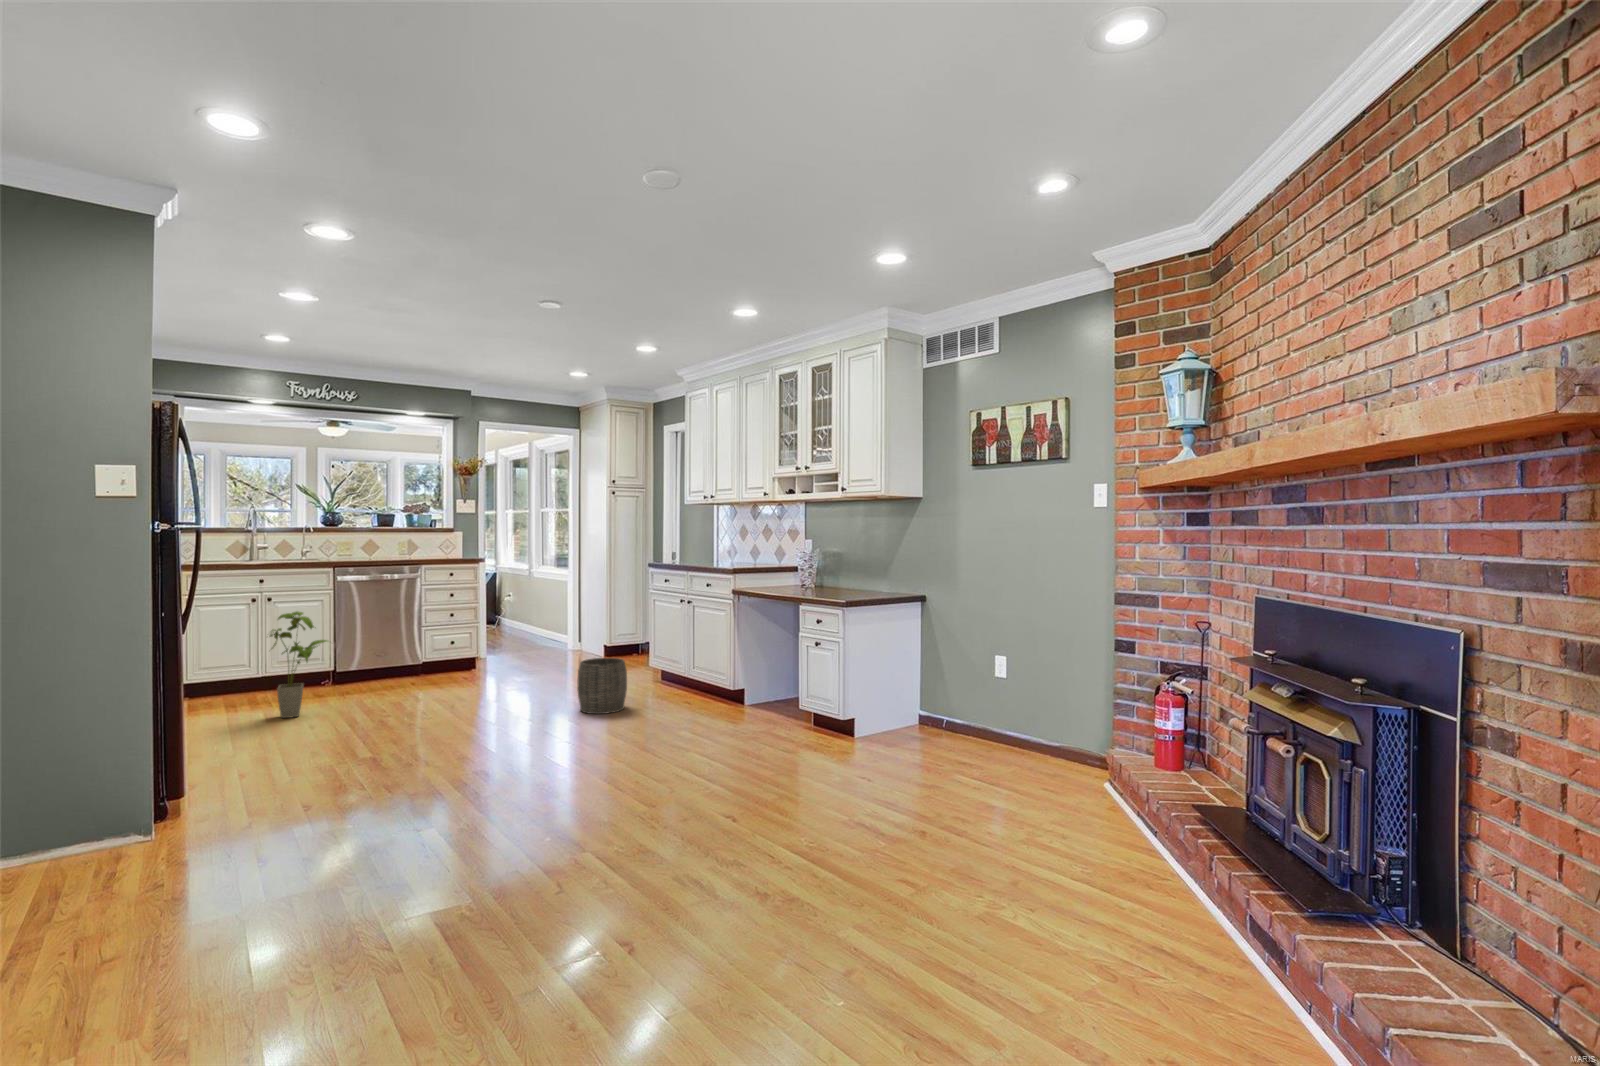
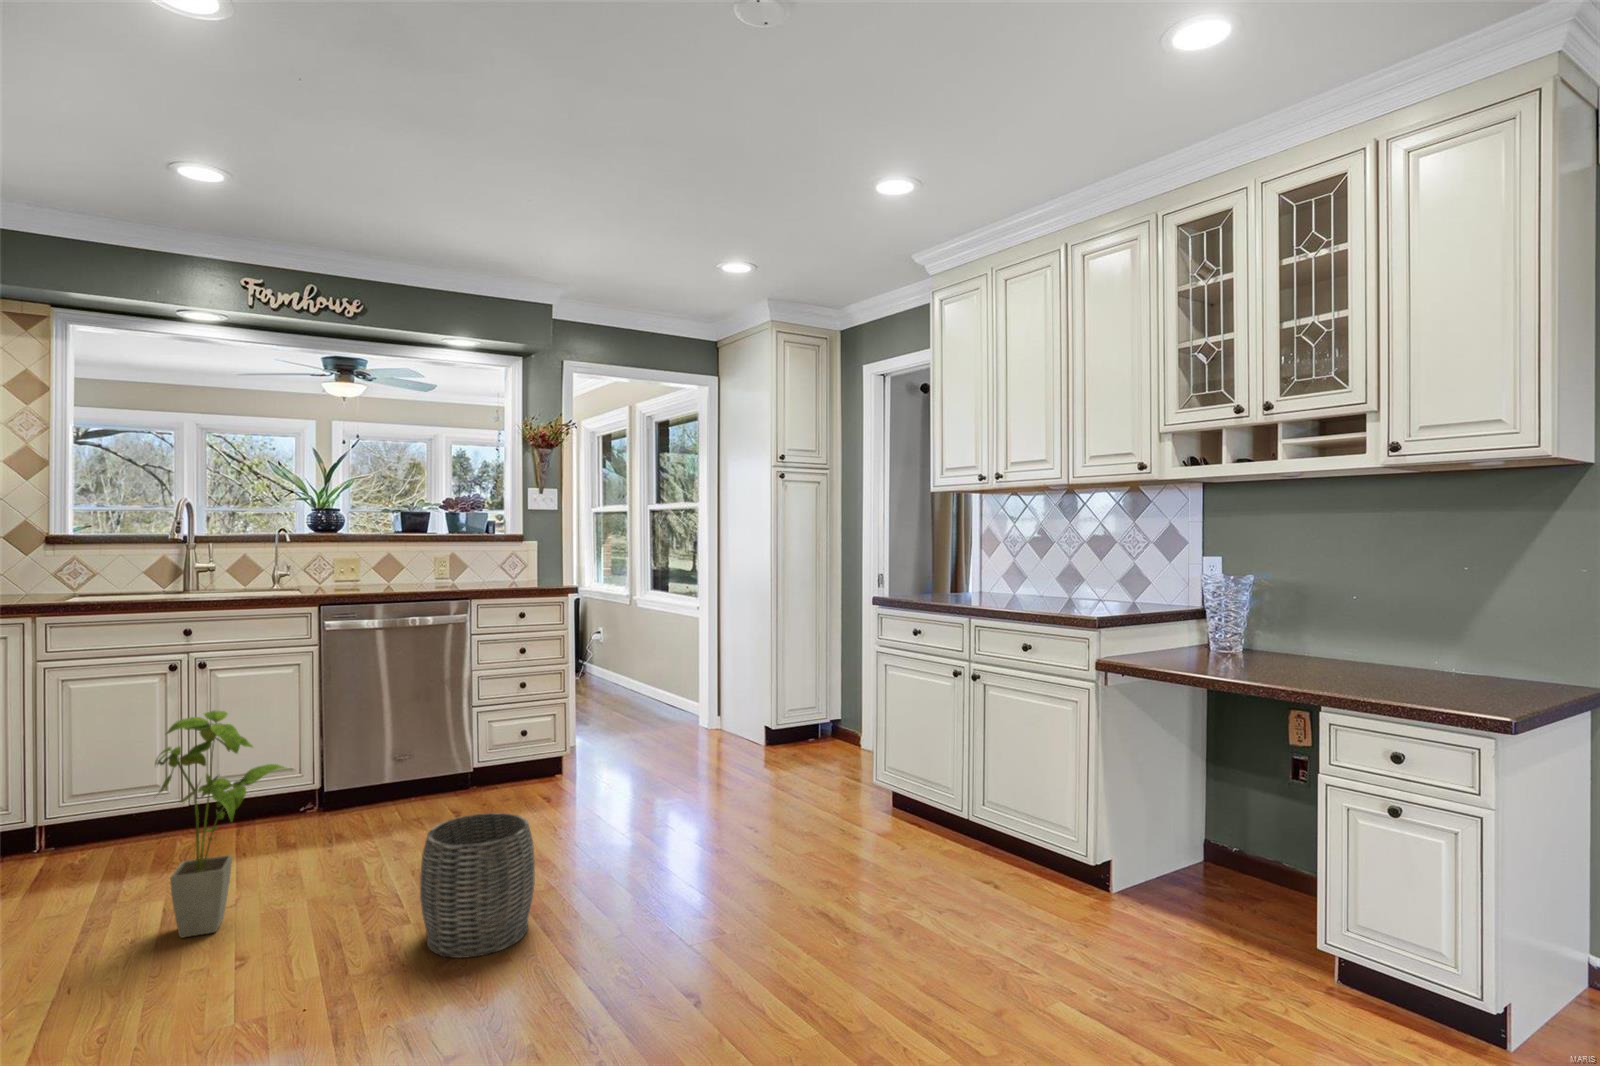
woven basket: present [577,658,627,714] -> present [420,813,535,958]

